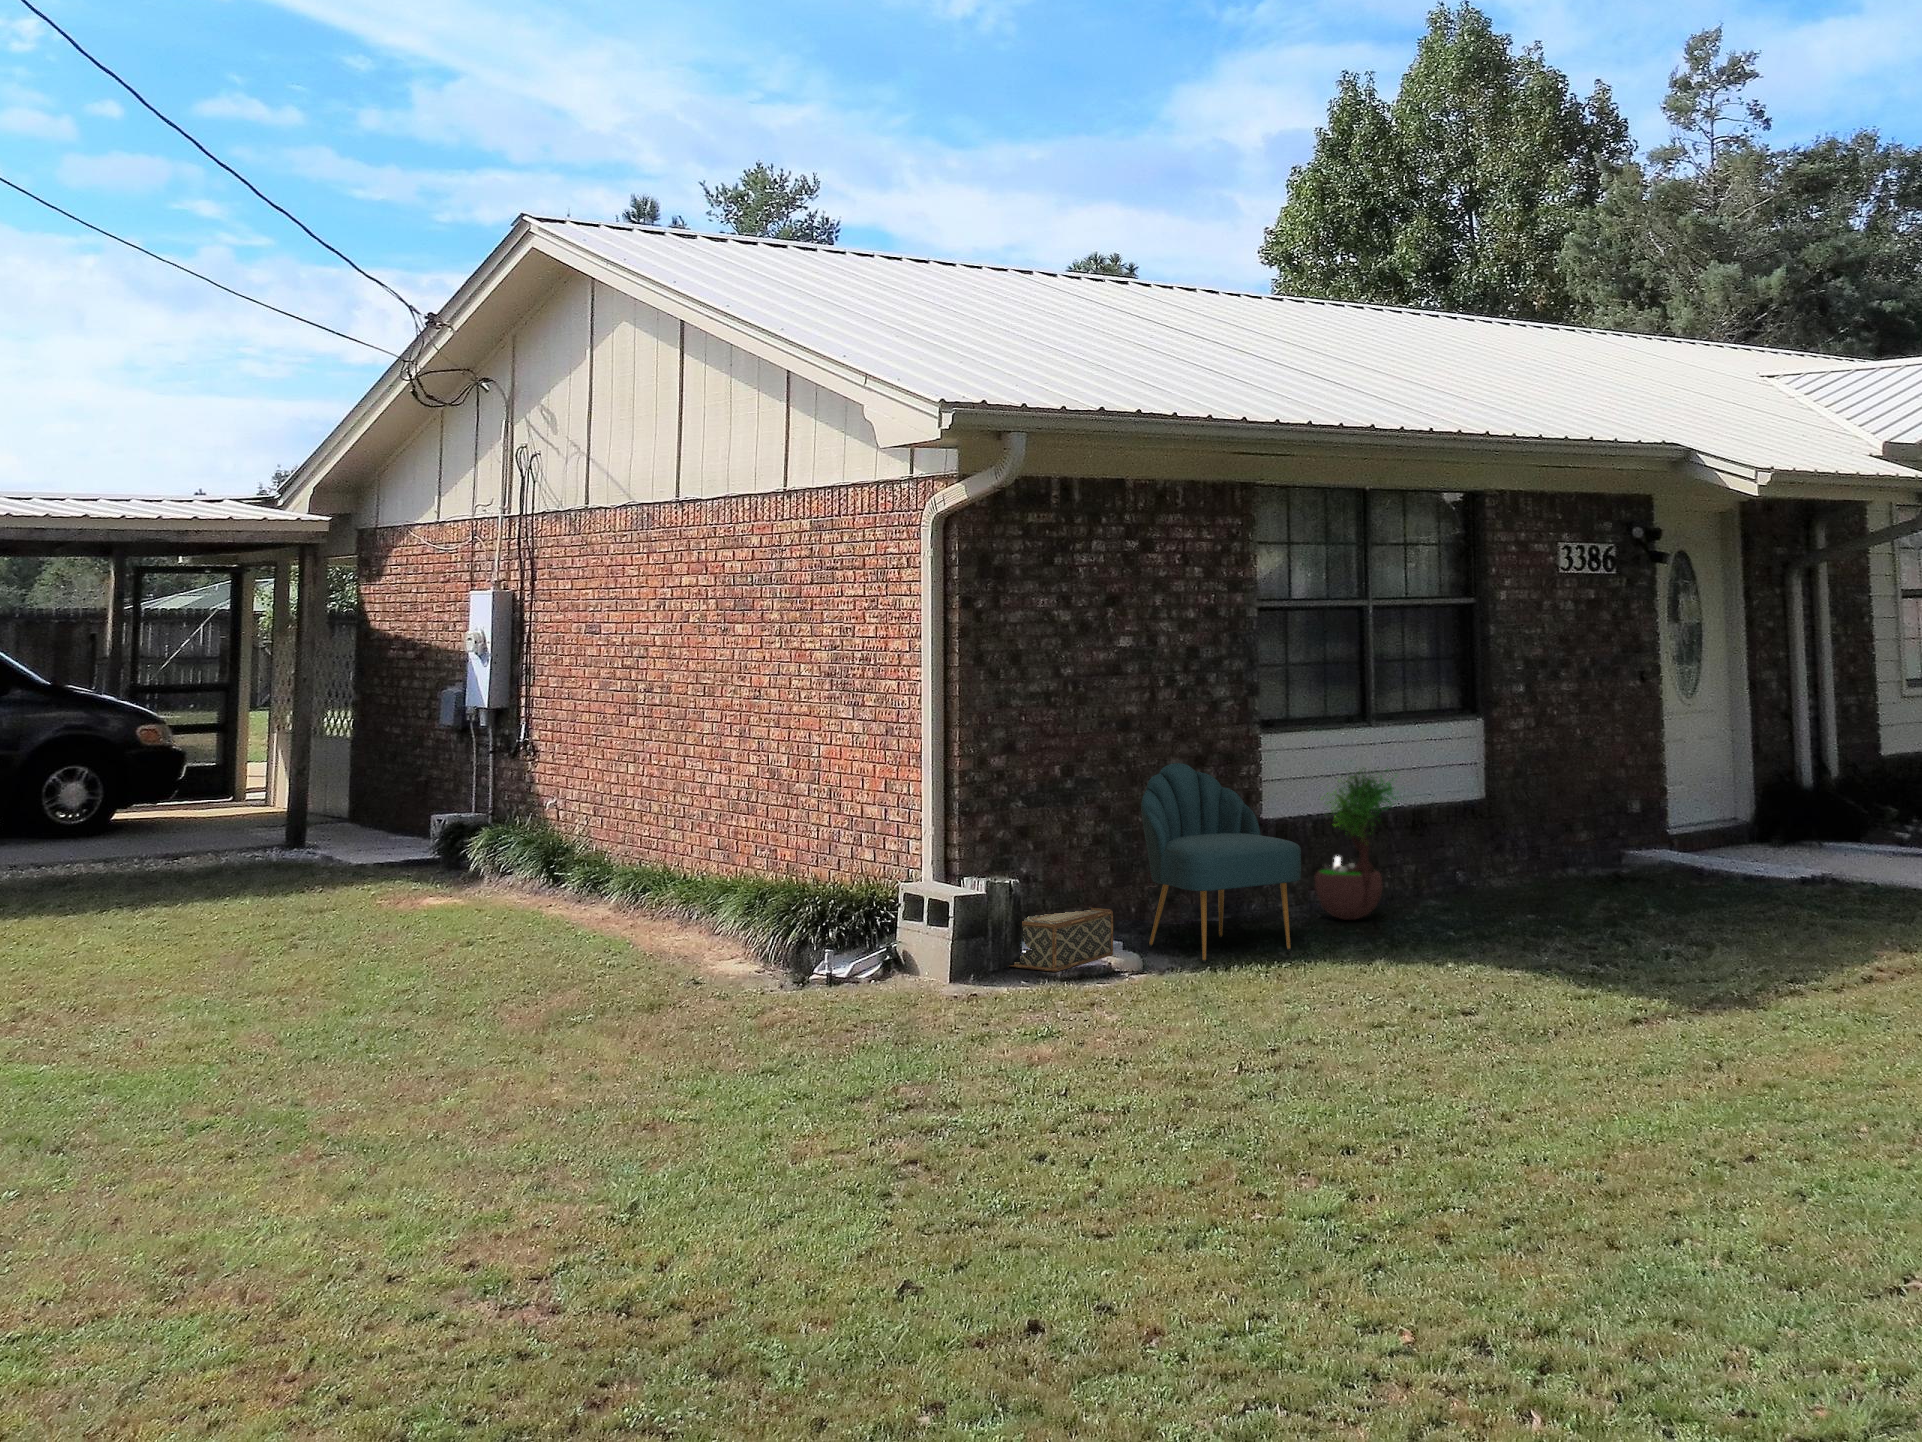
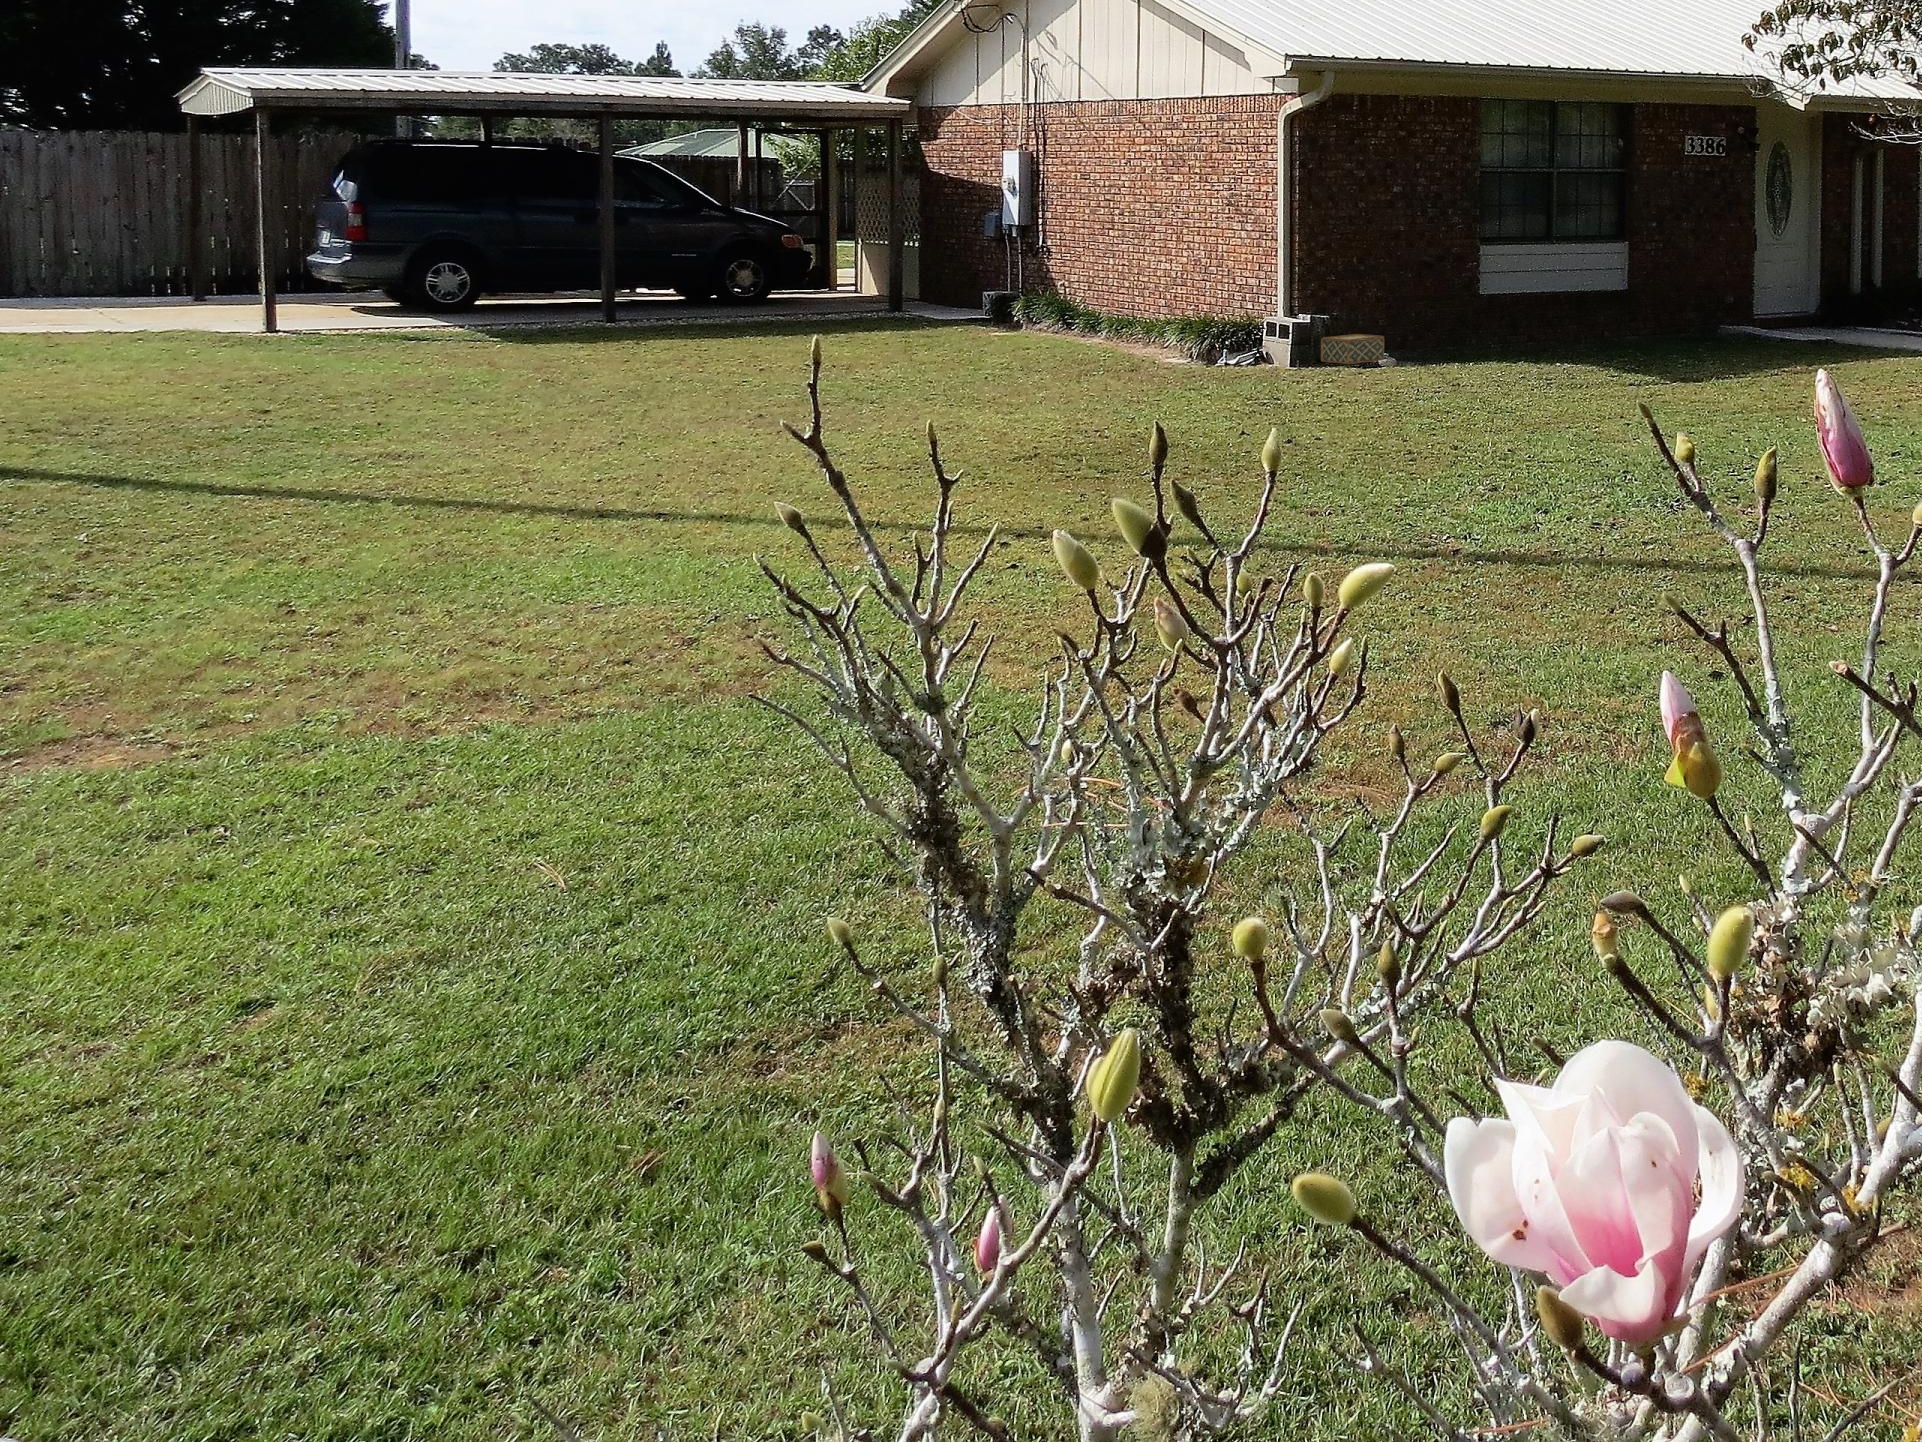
chair: present [1141,763,1301,962] -> none [1402,259,1491,363]
potted tree: present [1315,768,1396,920] -> none [1509,260,1562,351]

